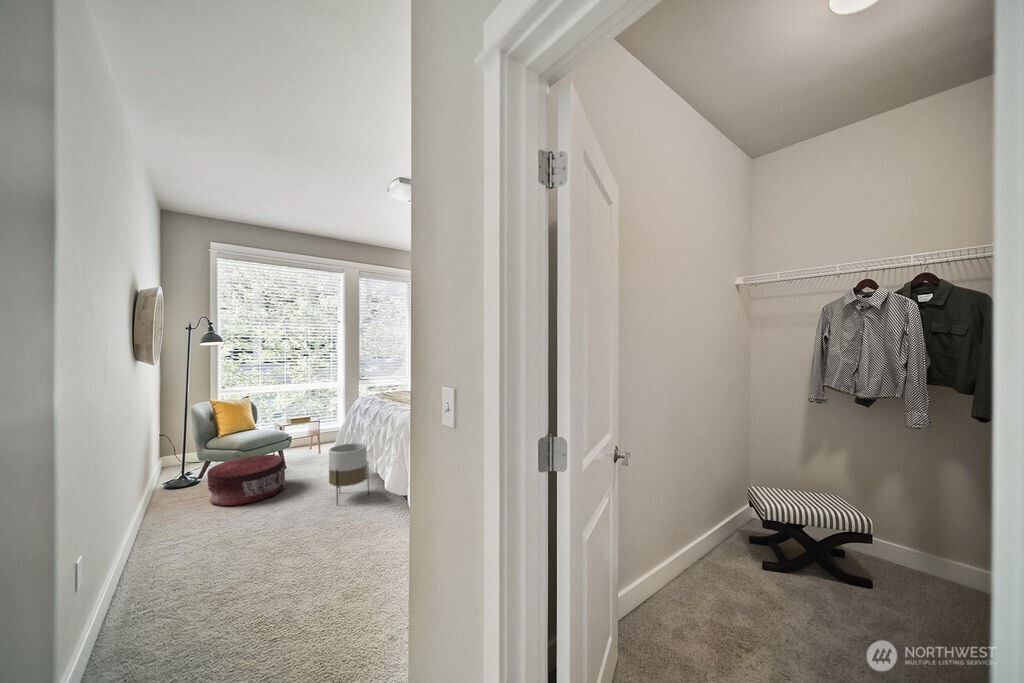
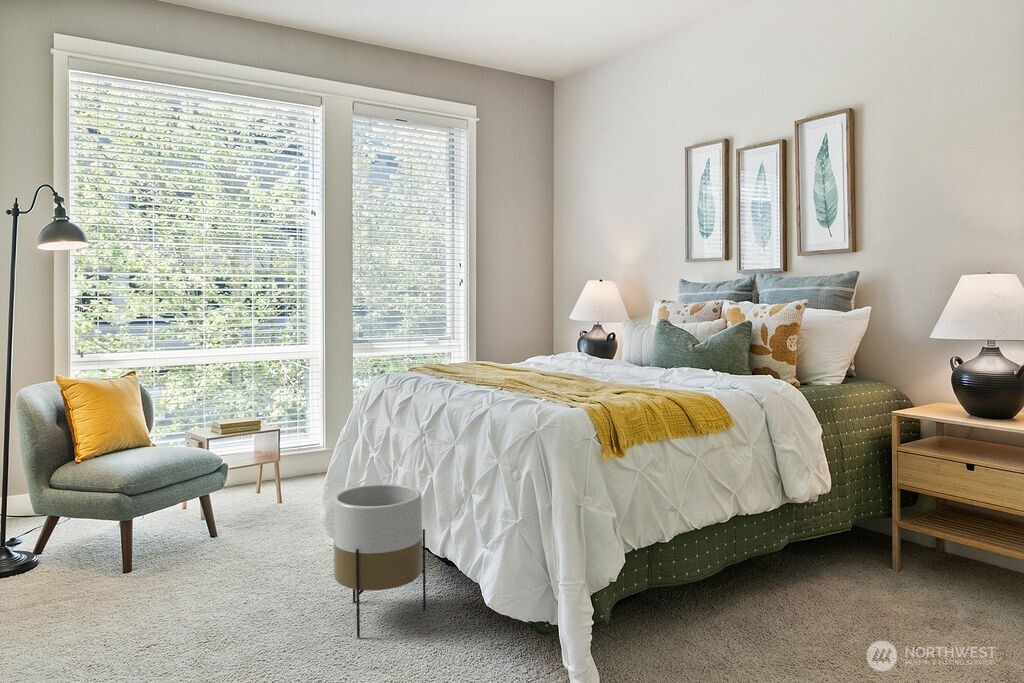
pouf: present [207,454,285,506] -> none [49,501,225,626]

